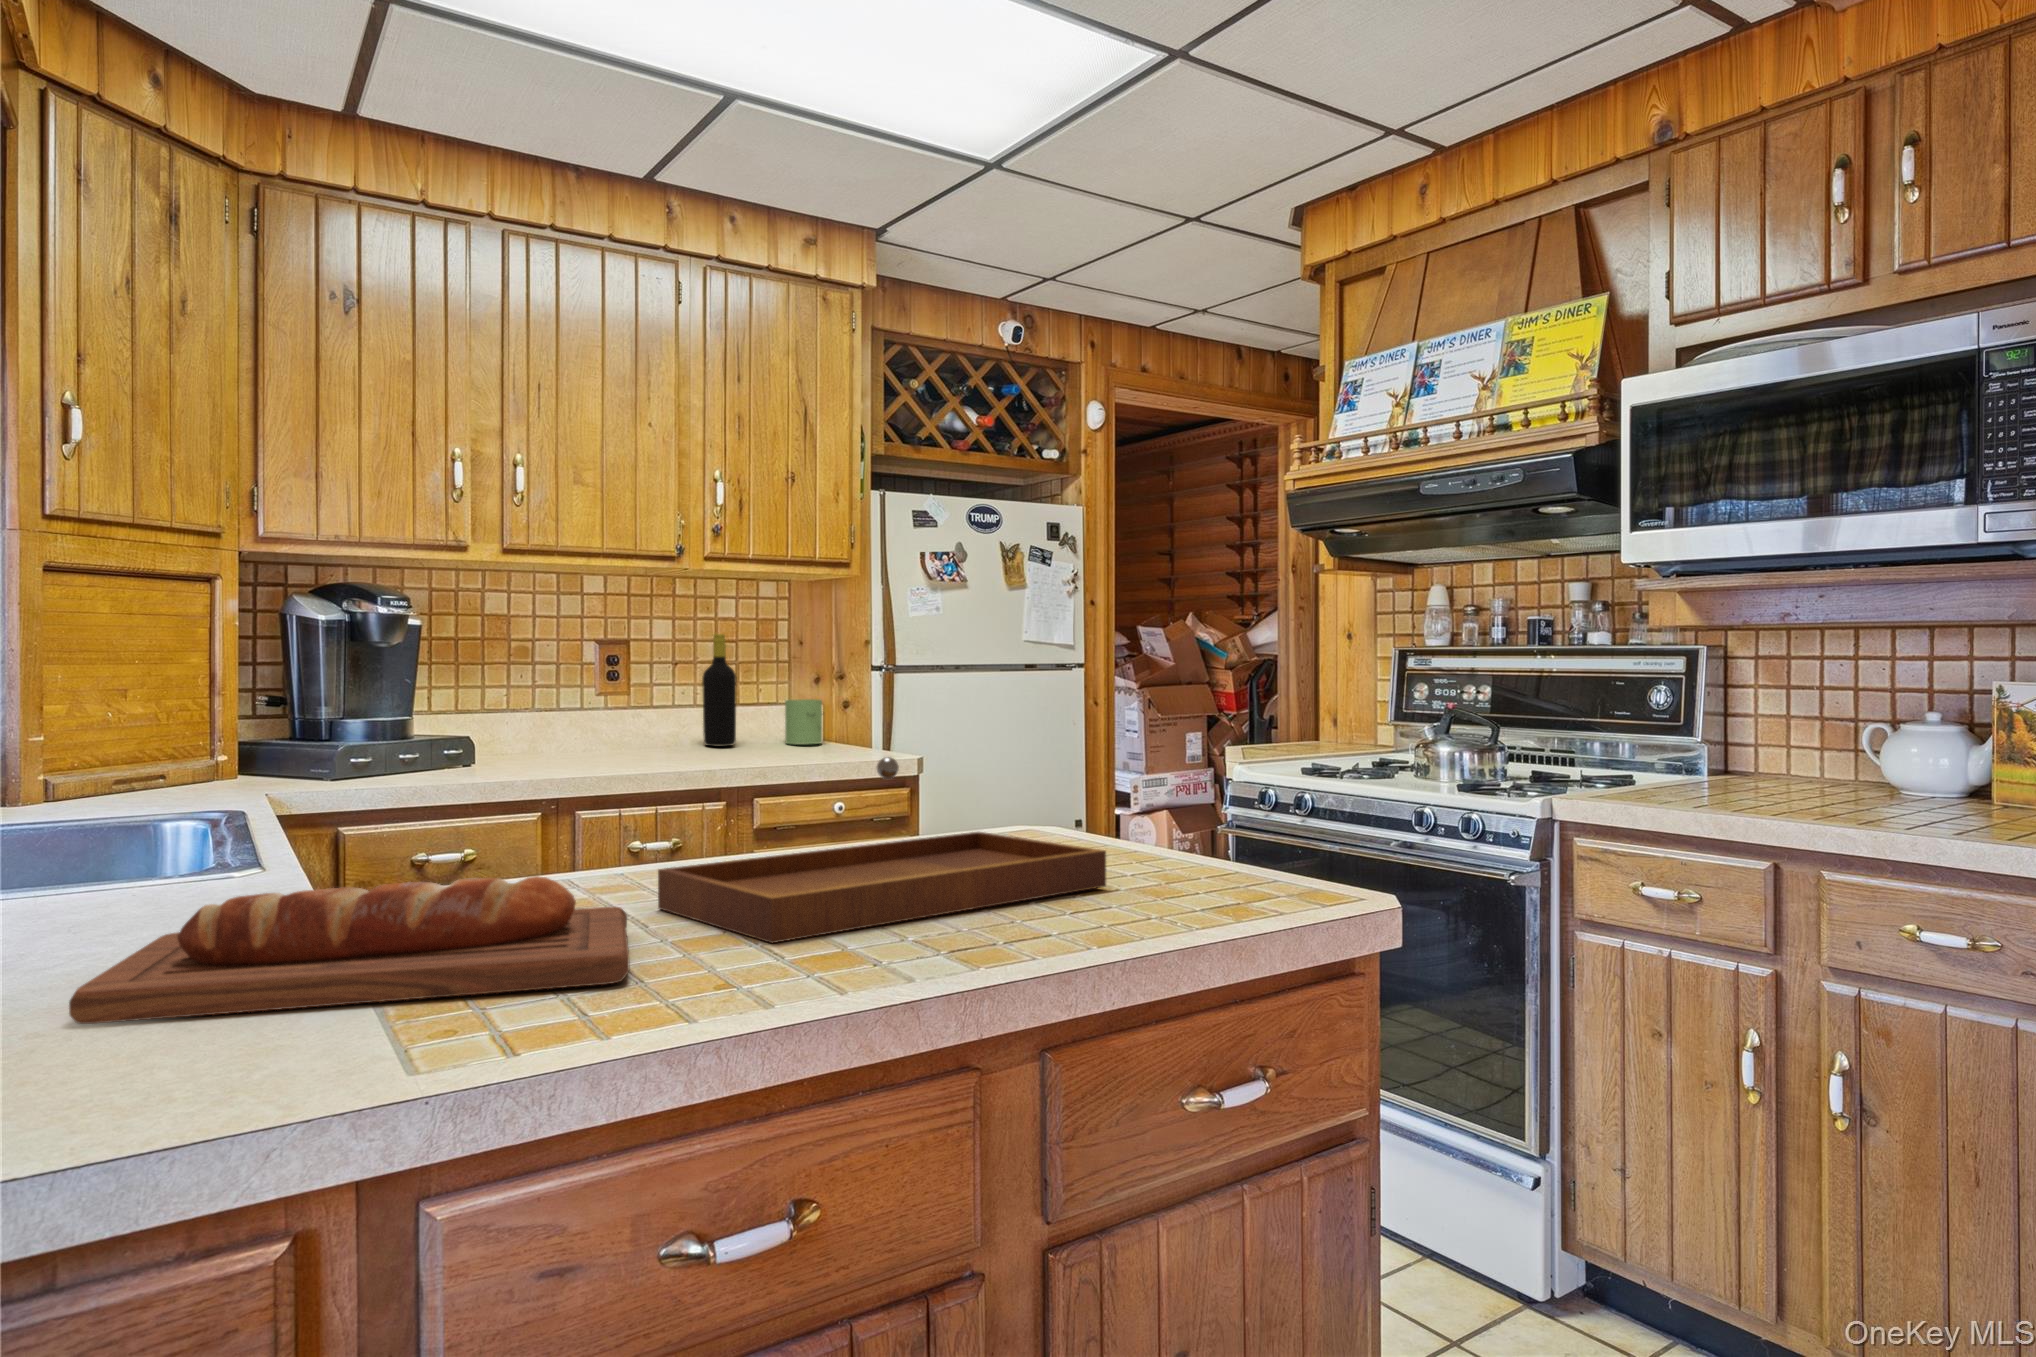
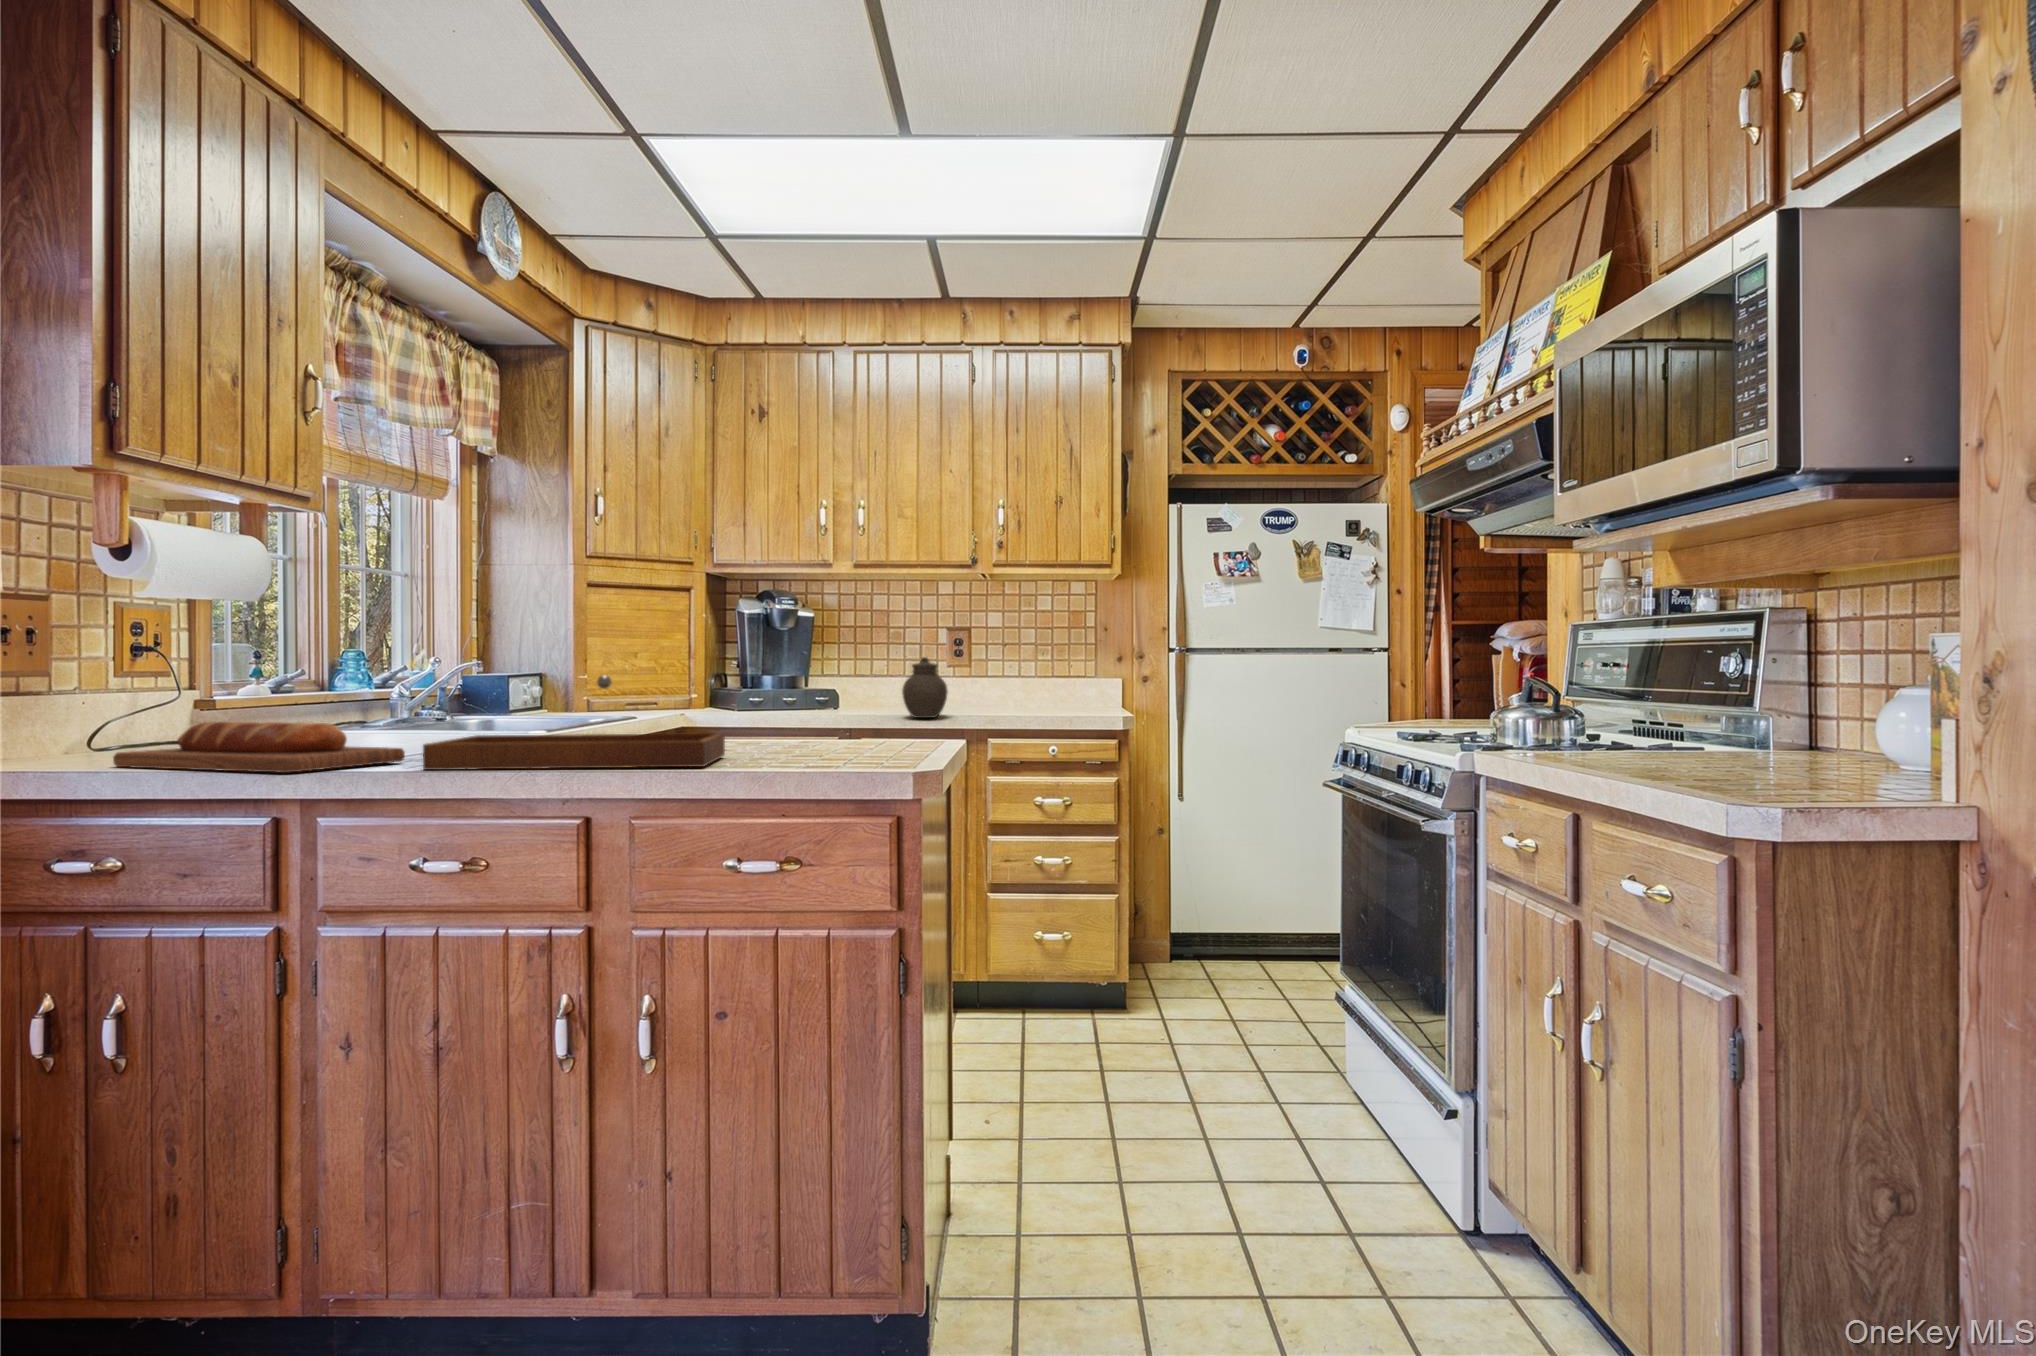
bottle: present [702,634,736,746] -> none [1011,622,1035,706]
jar: none [603,685,668,771] -> present [902,657,948,718]
mug: present [785,699,823,744] -> none [1075,673,1108,707]

